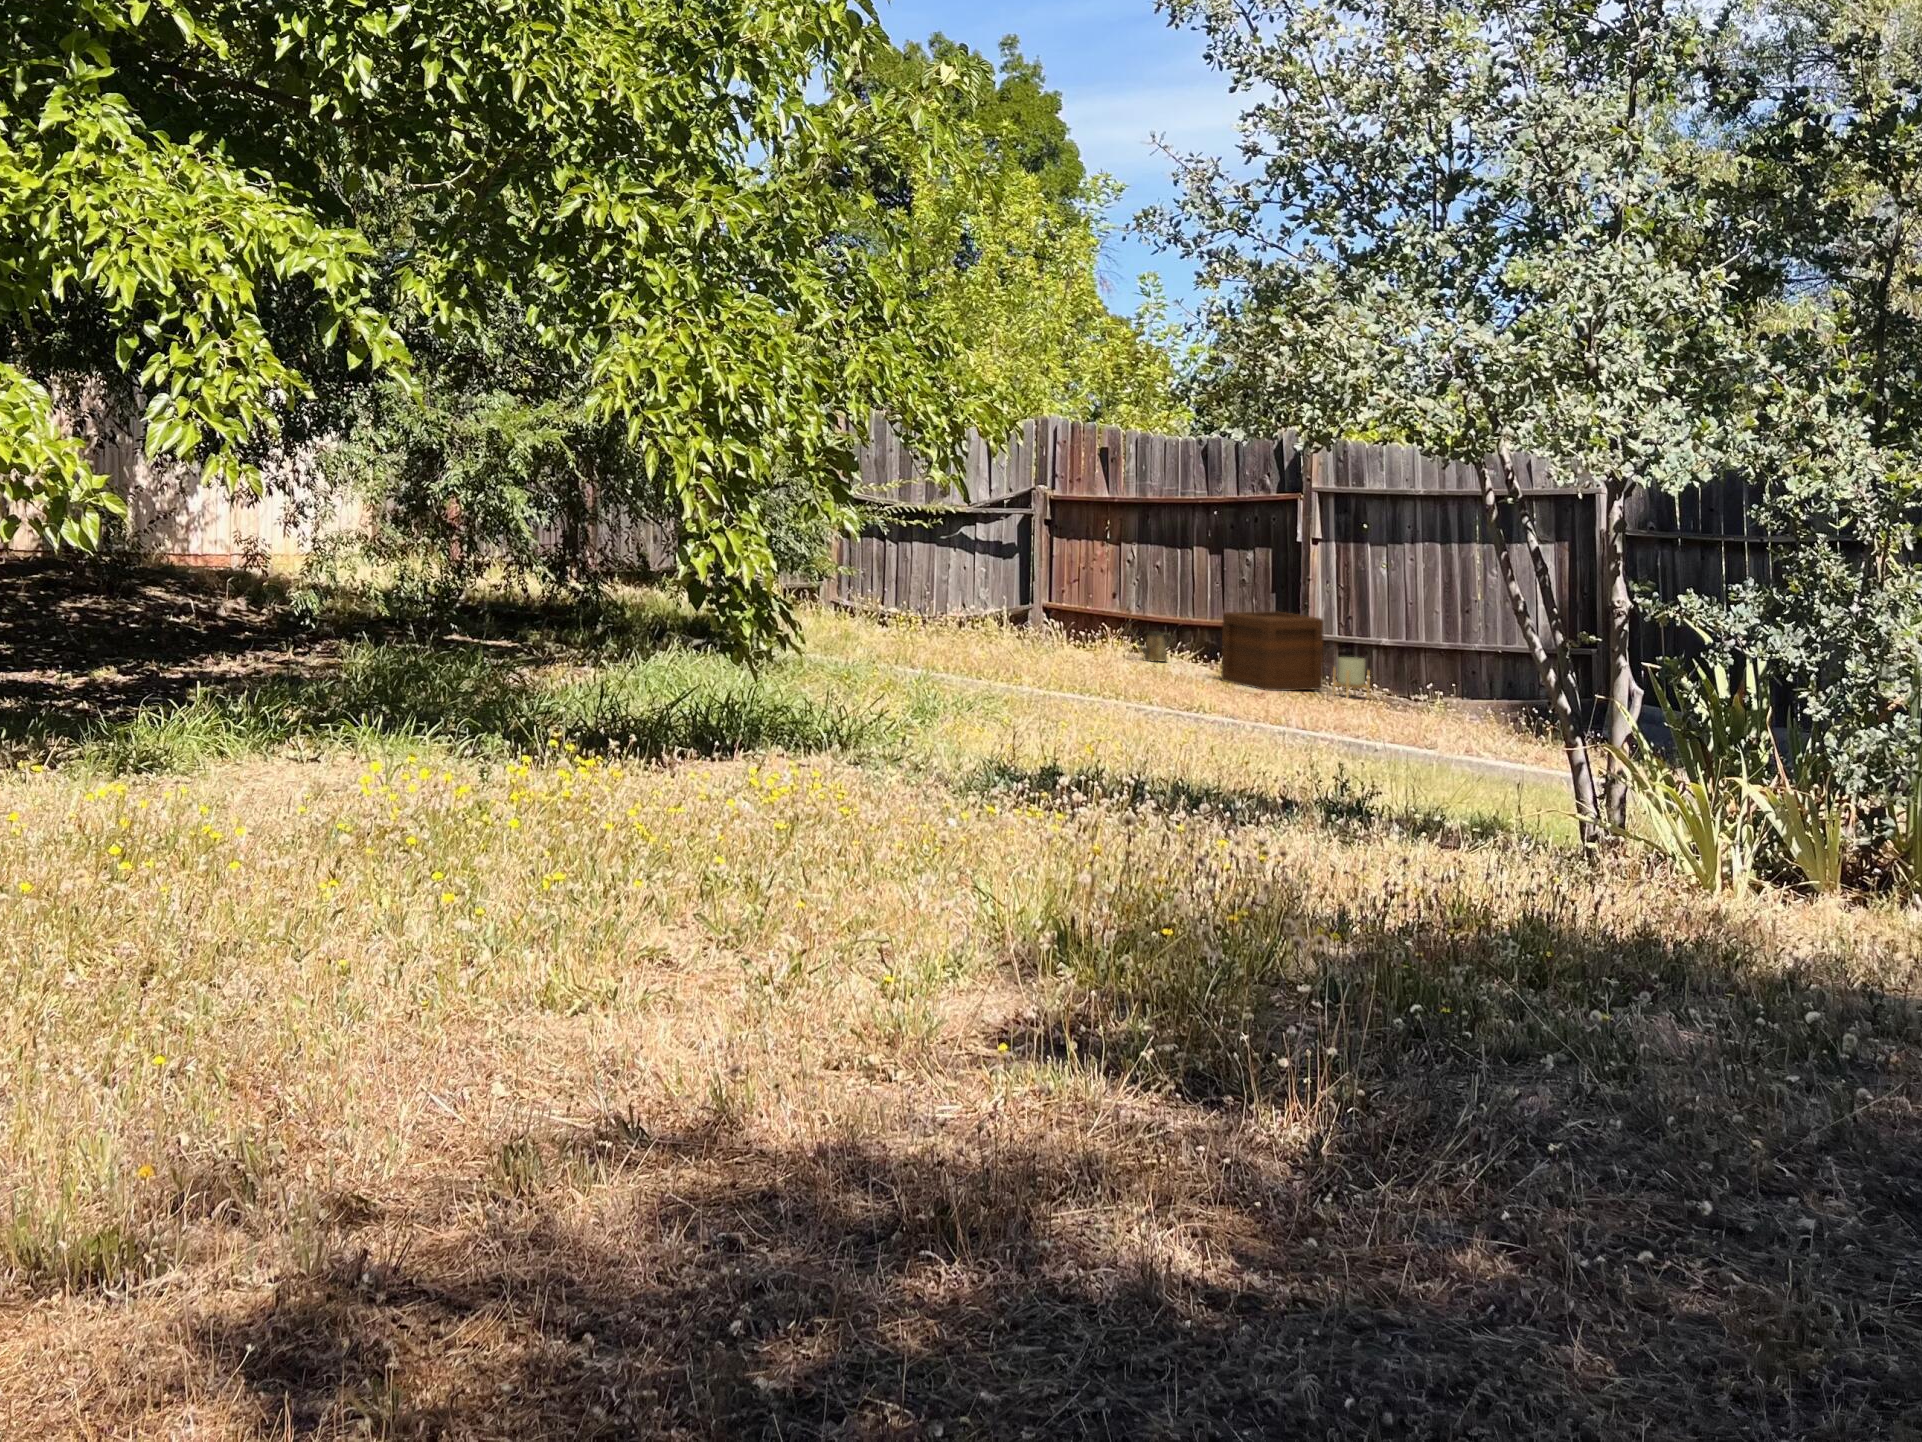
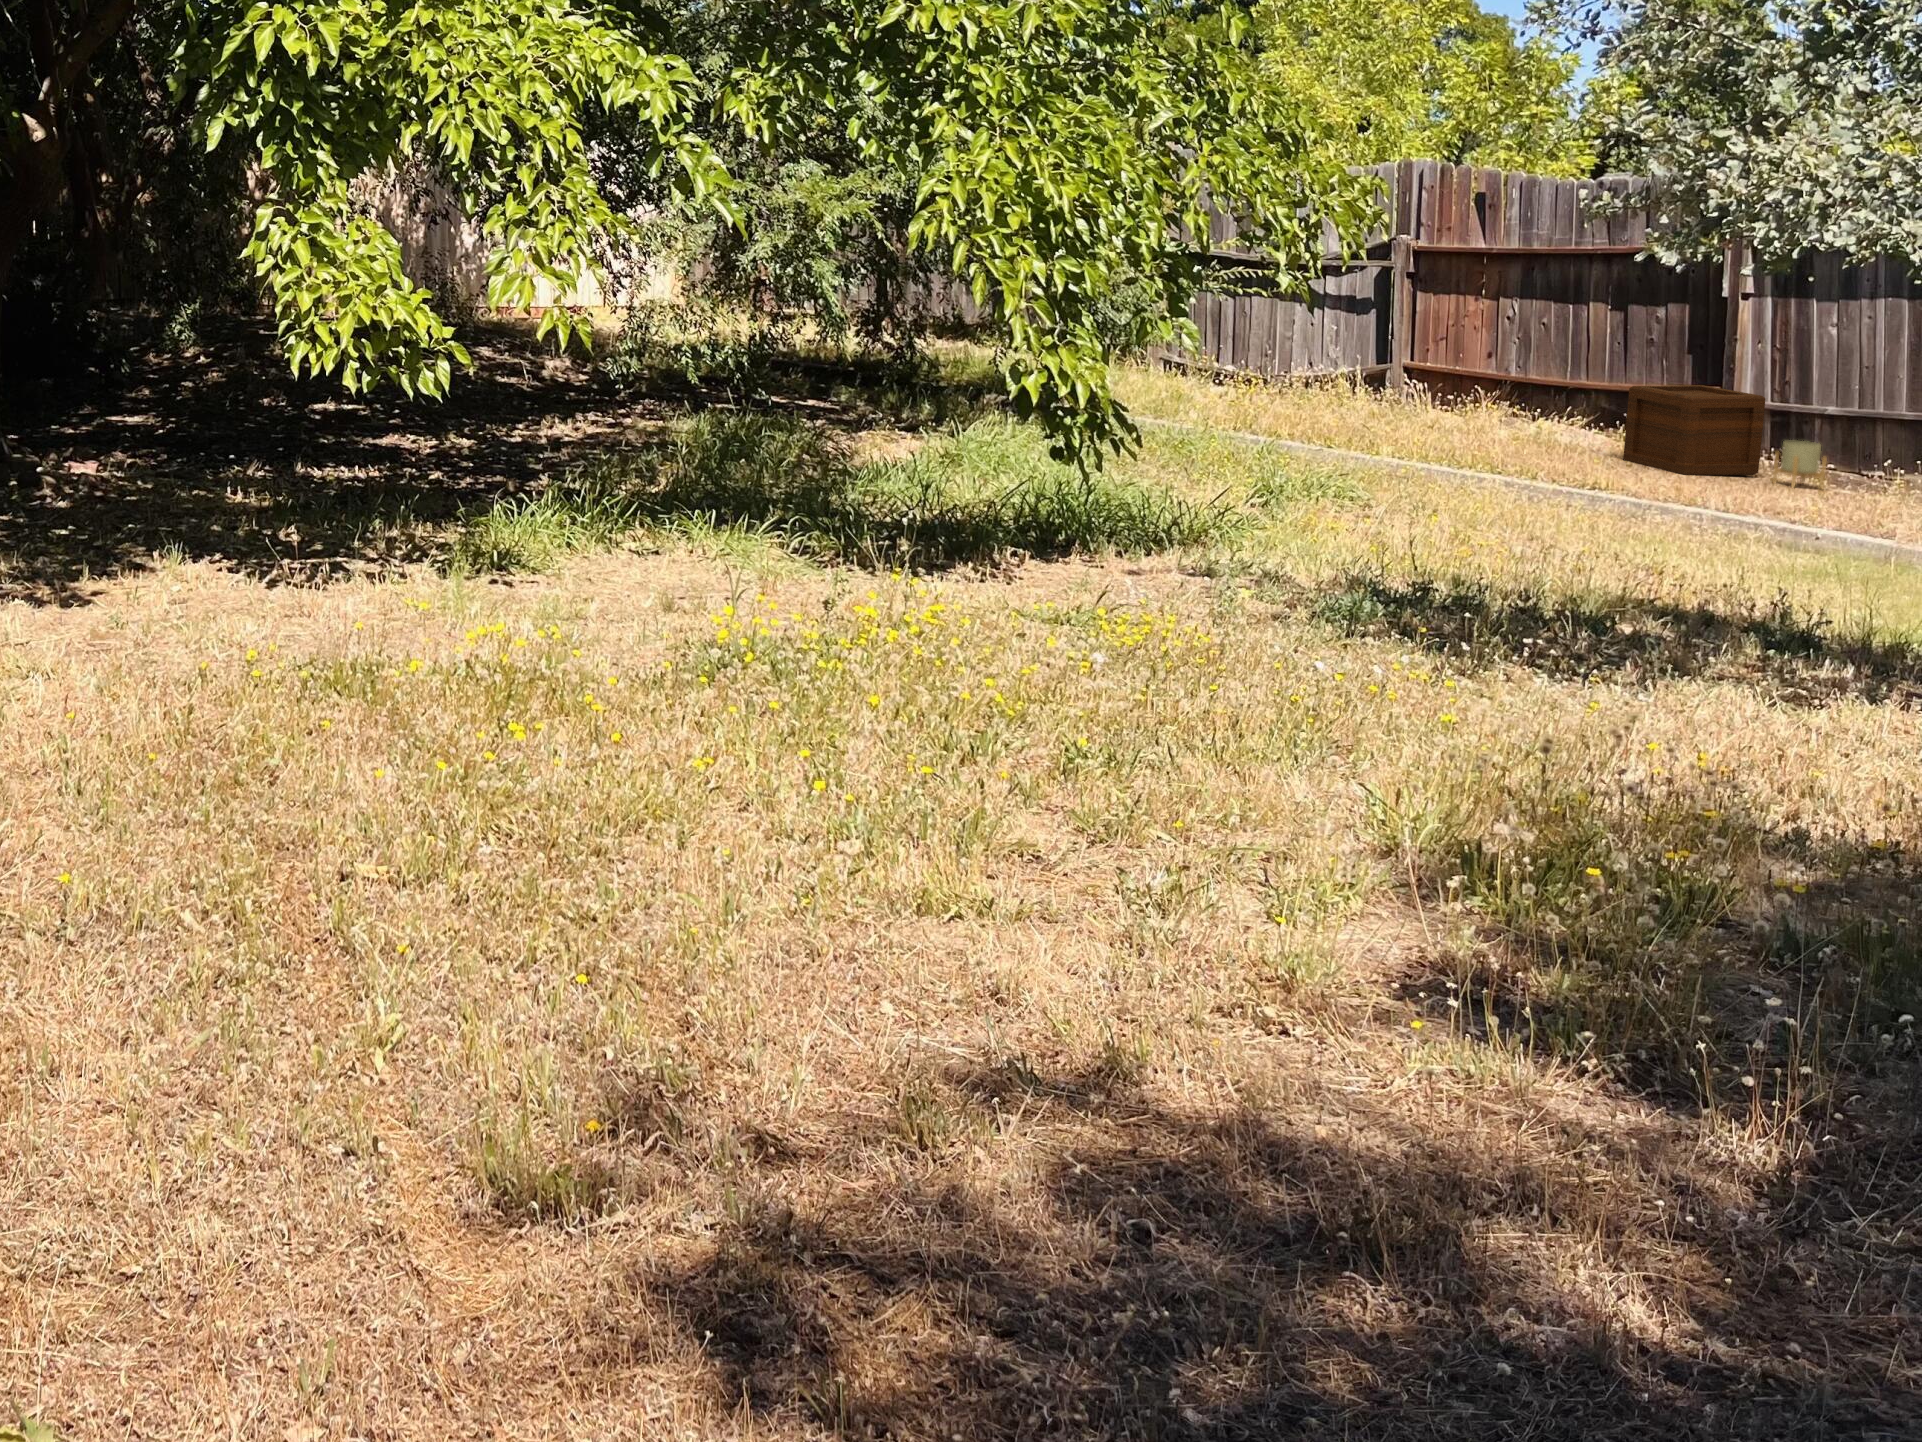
watering can: present [1130,630,1171,661] -> none [1505,397,1558,432]

